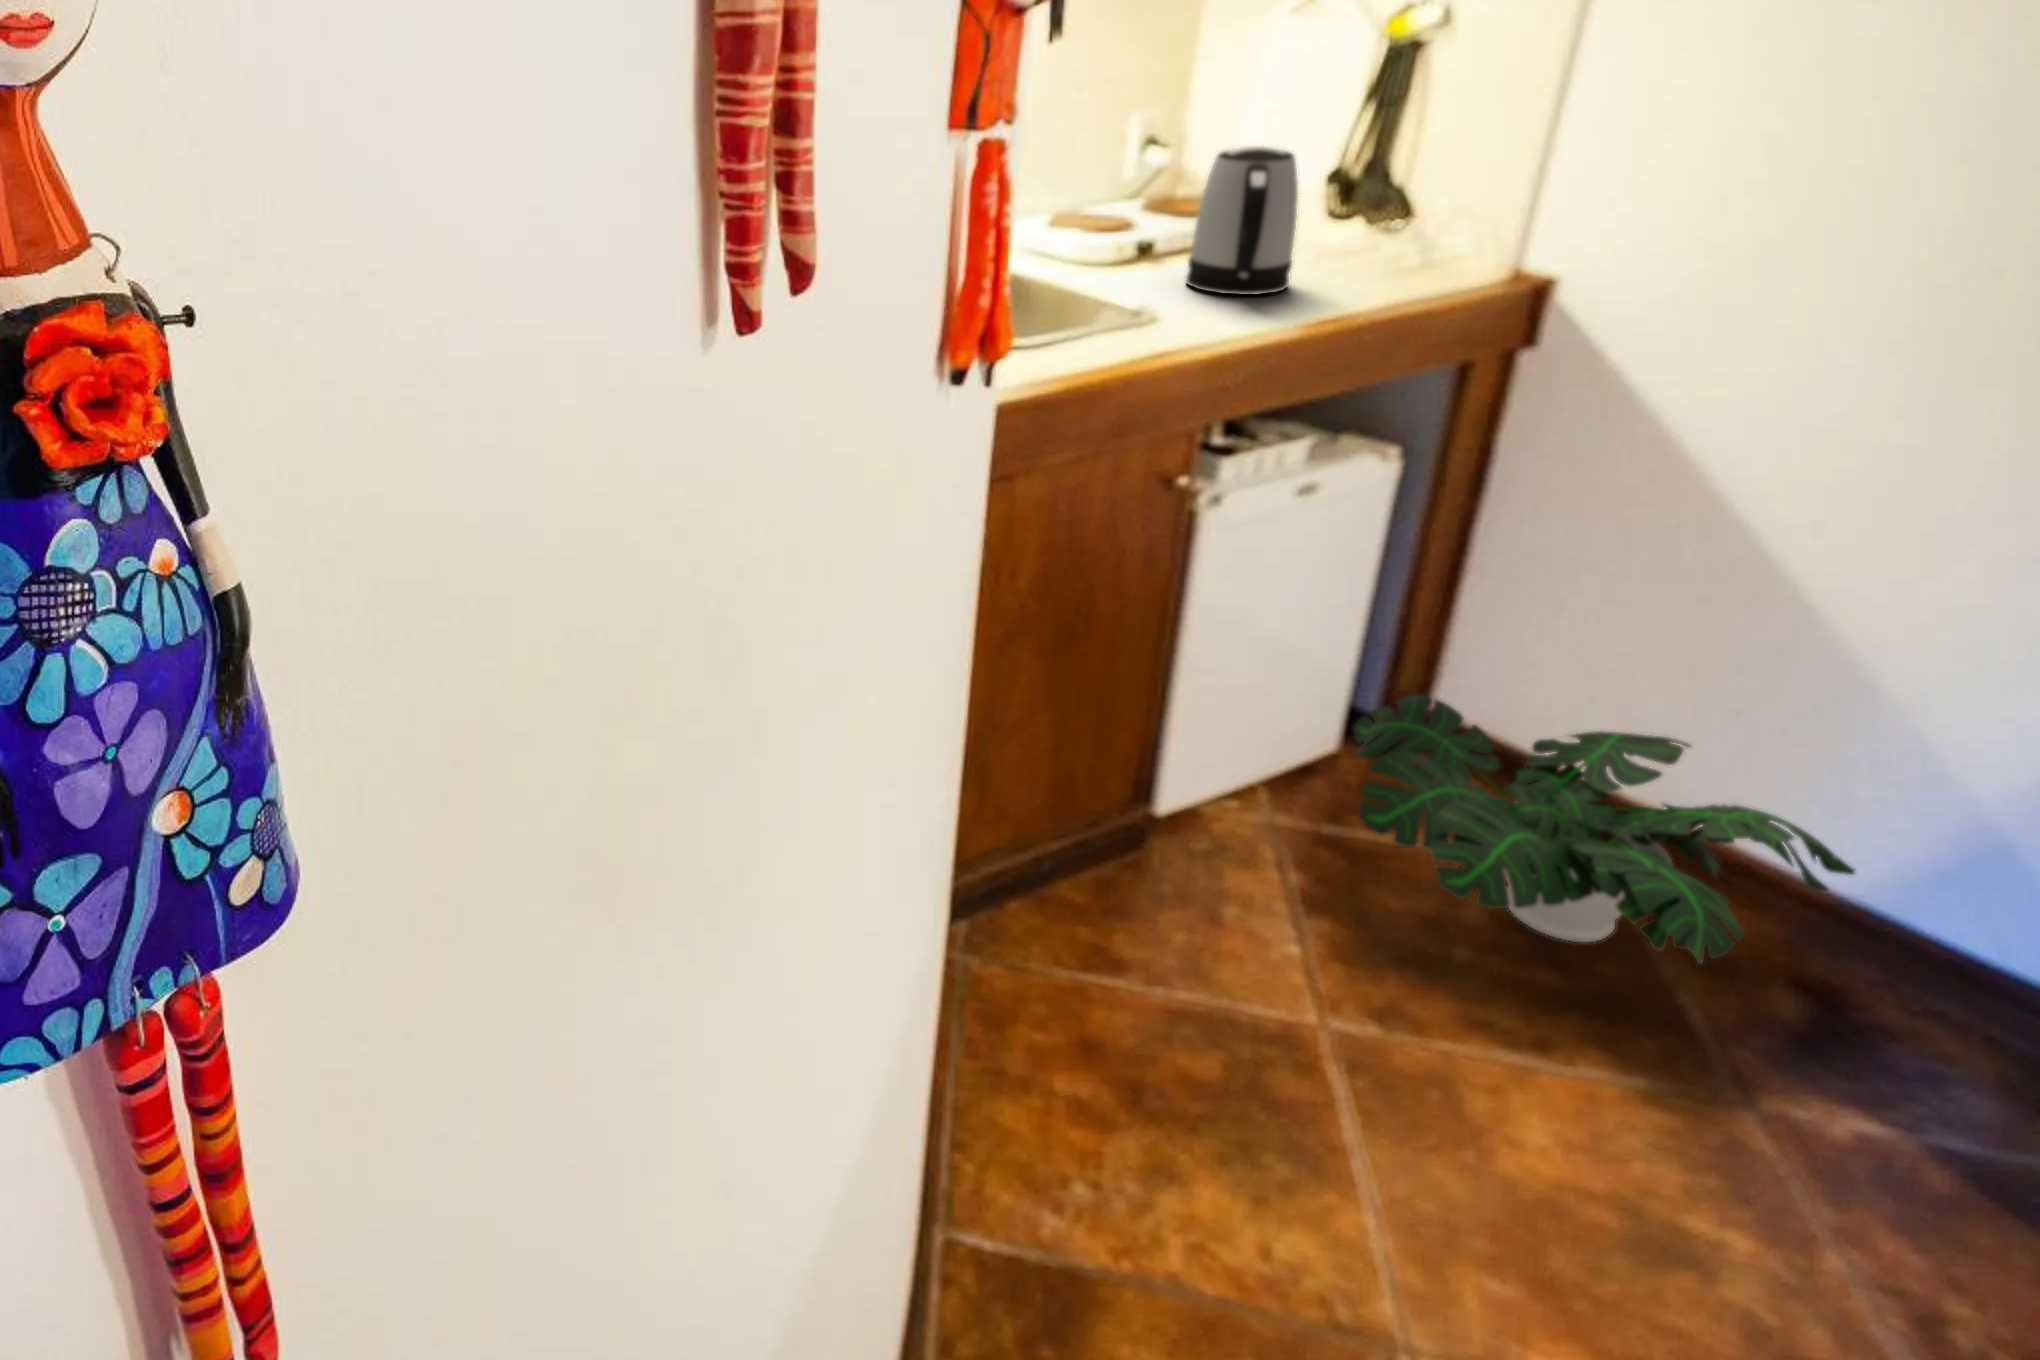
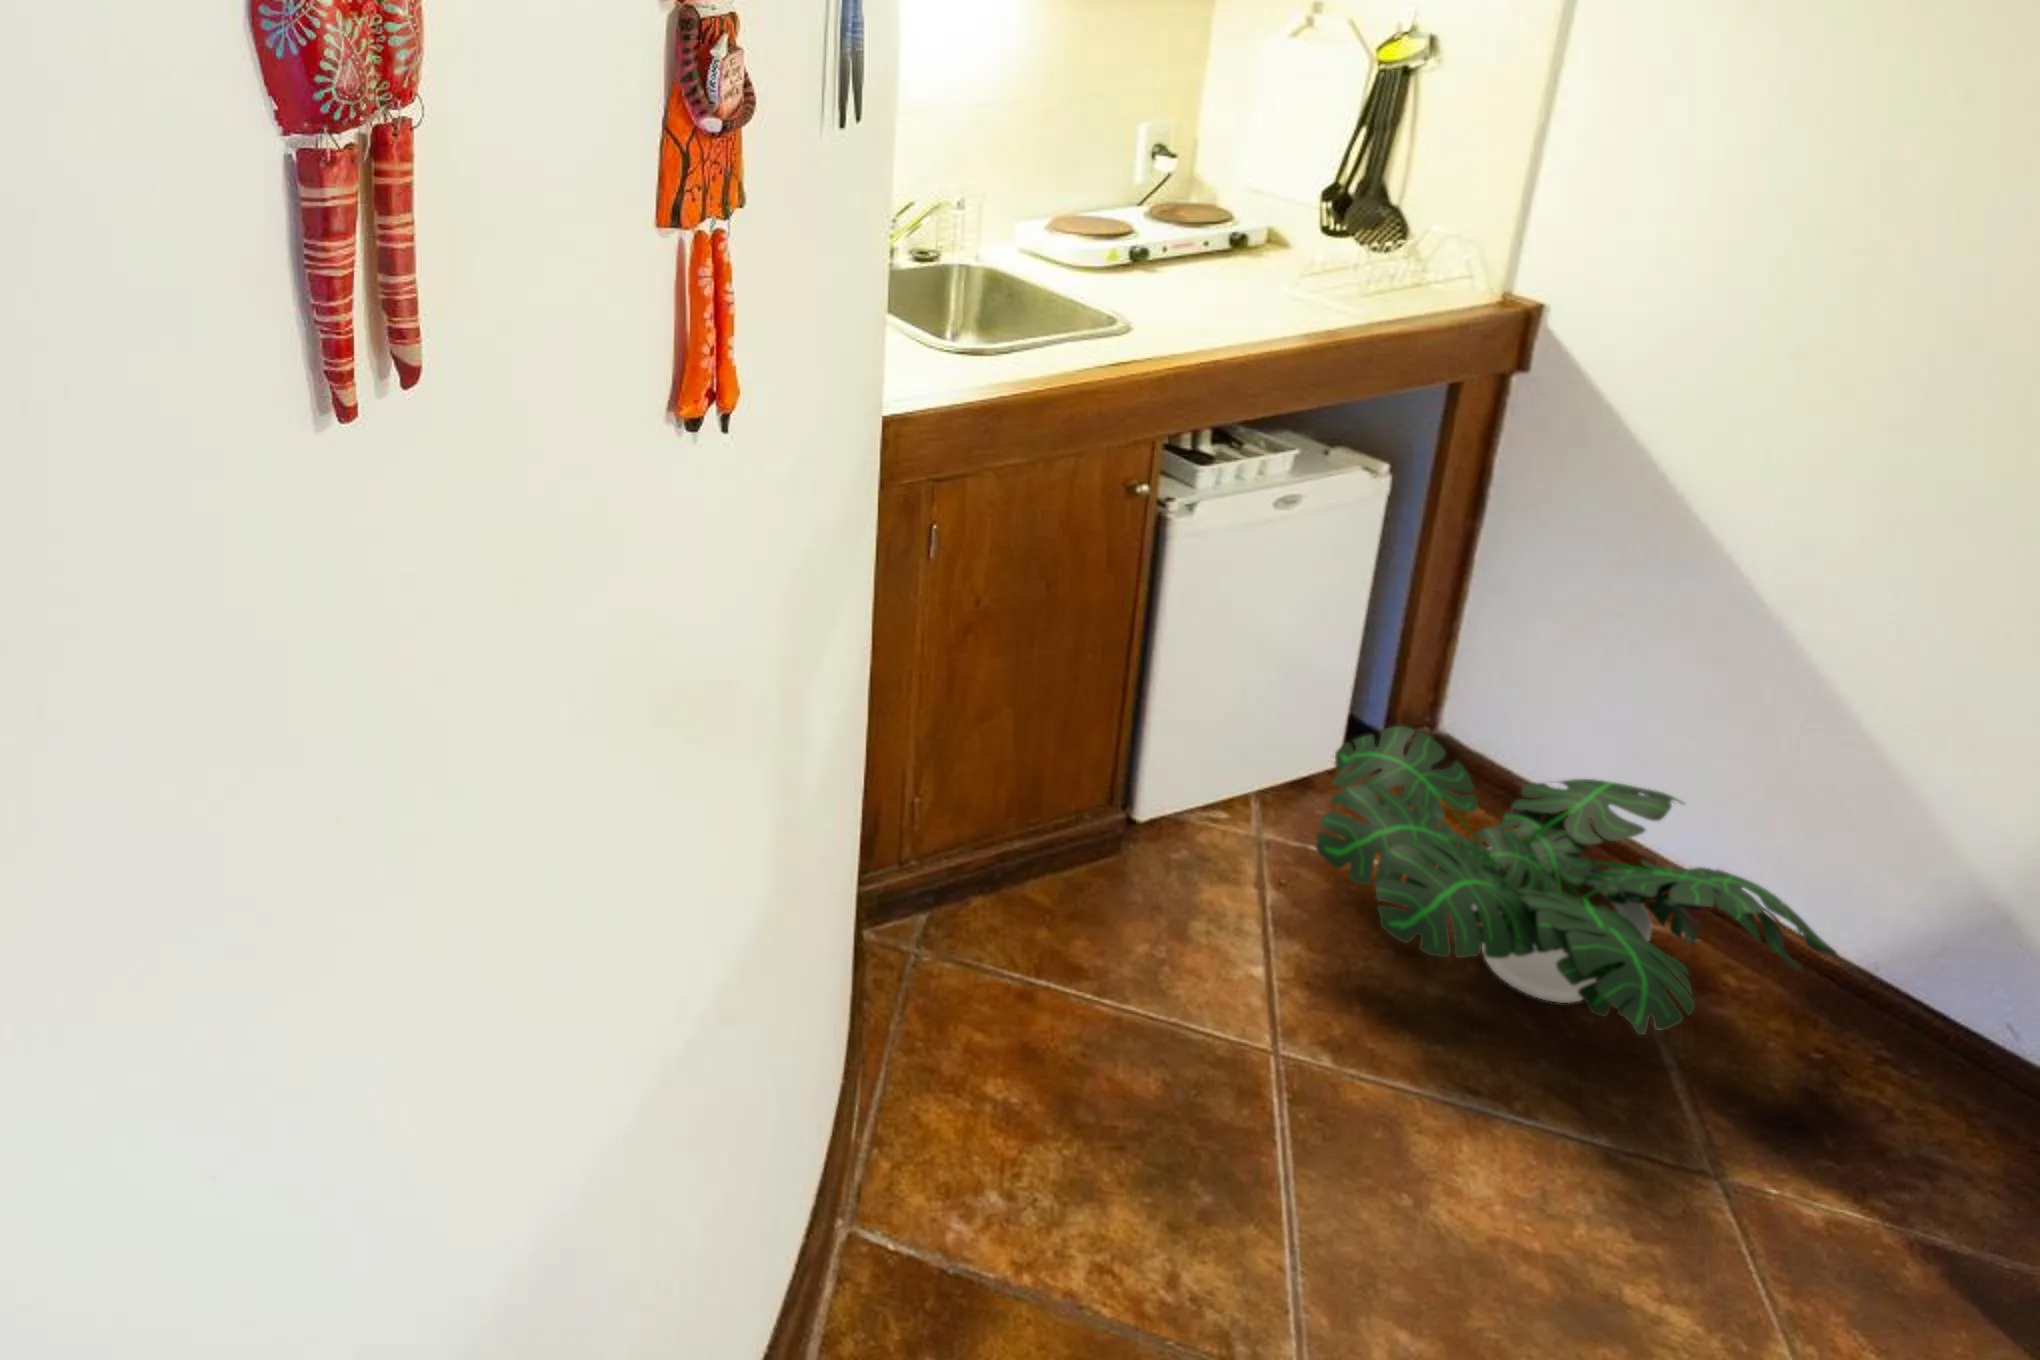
kettle: present [1186,146,1298,295] -> none [1167,164,1274,309]

